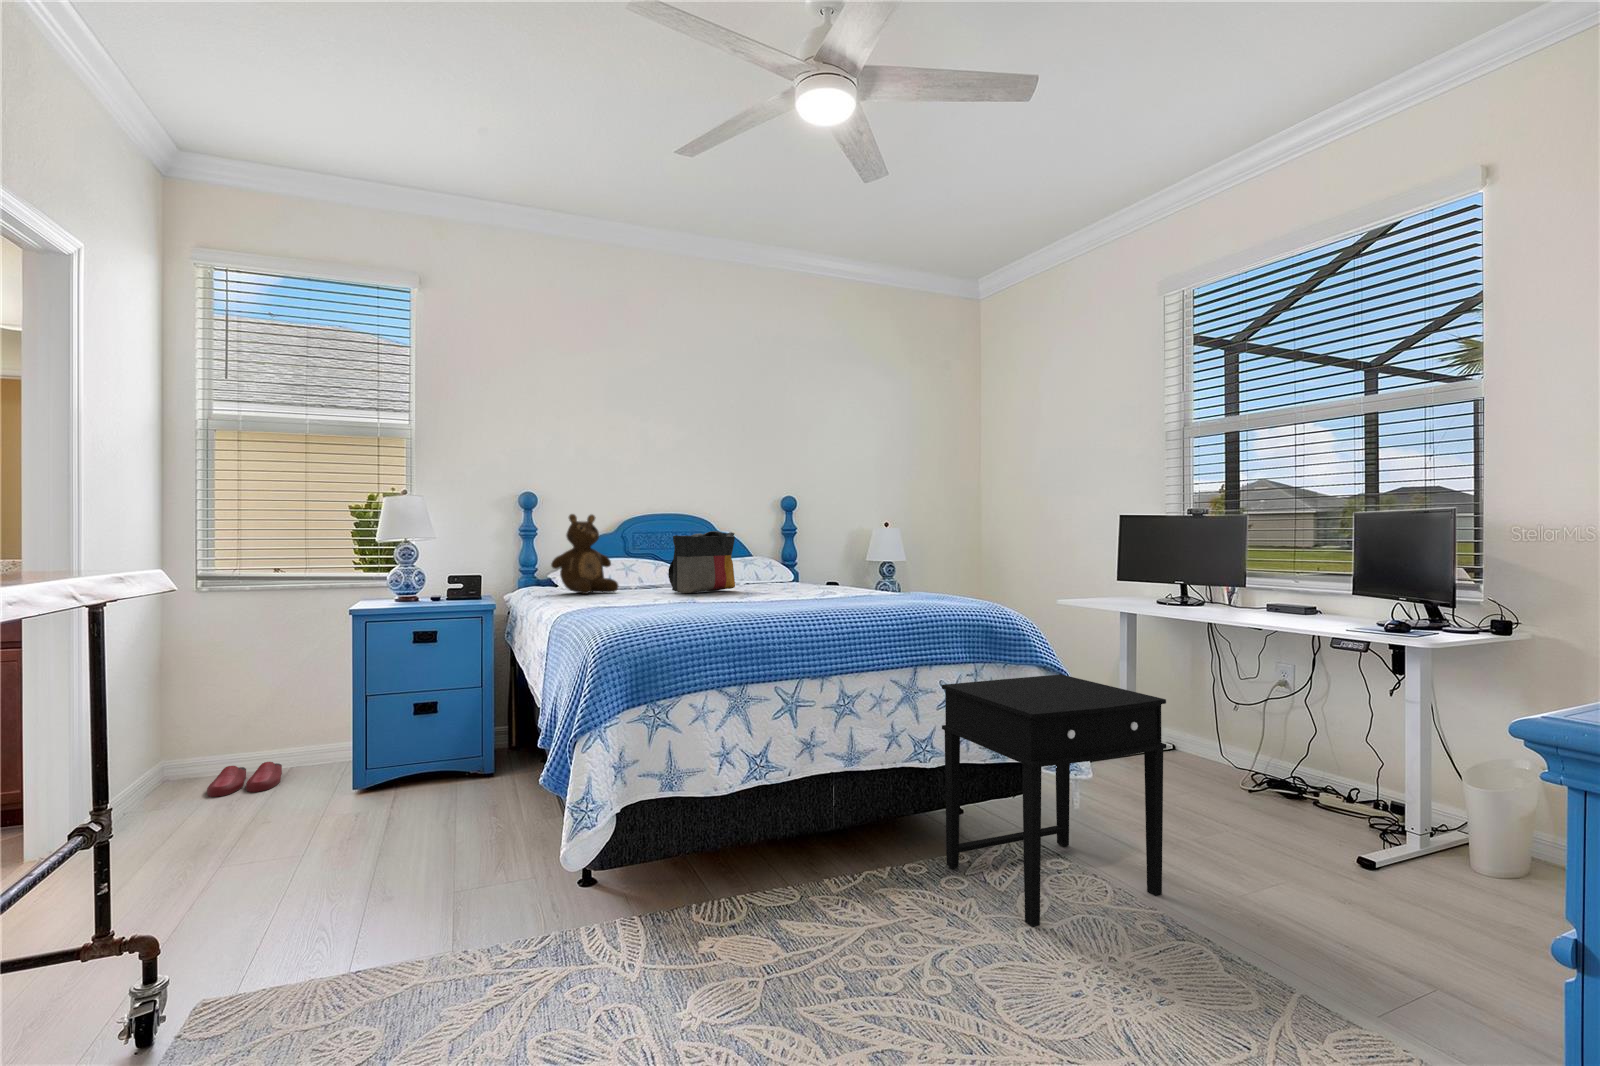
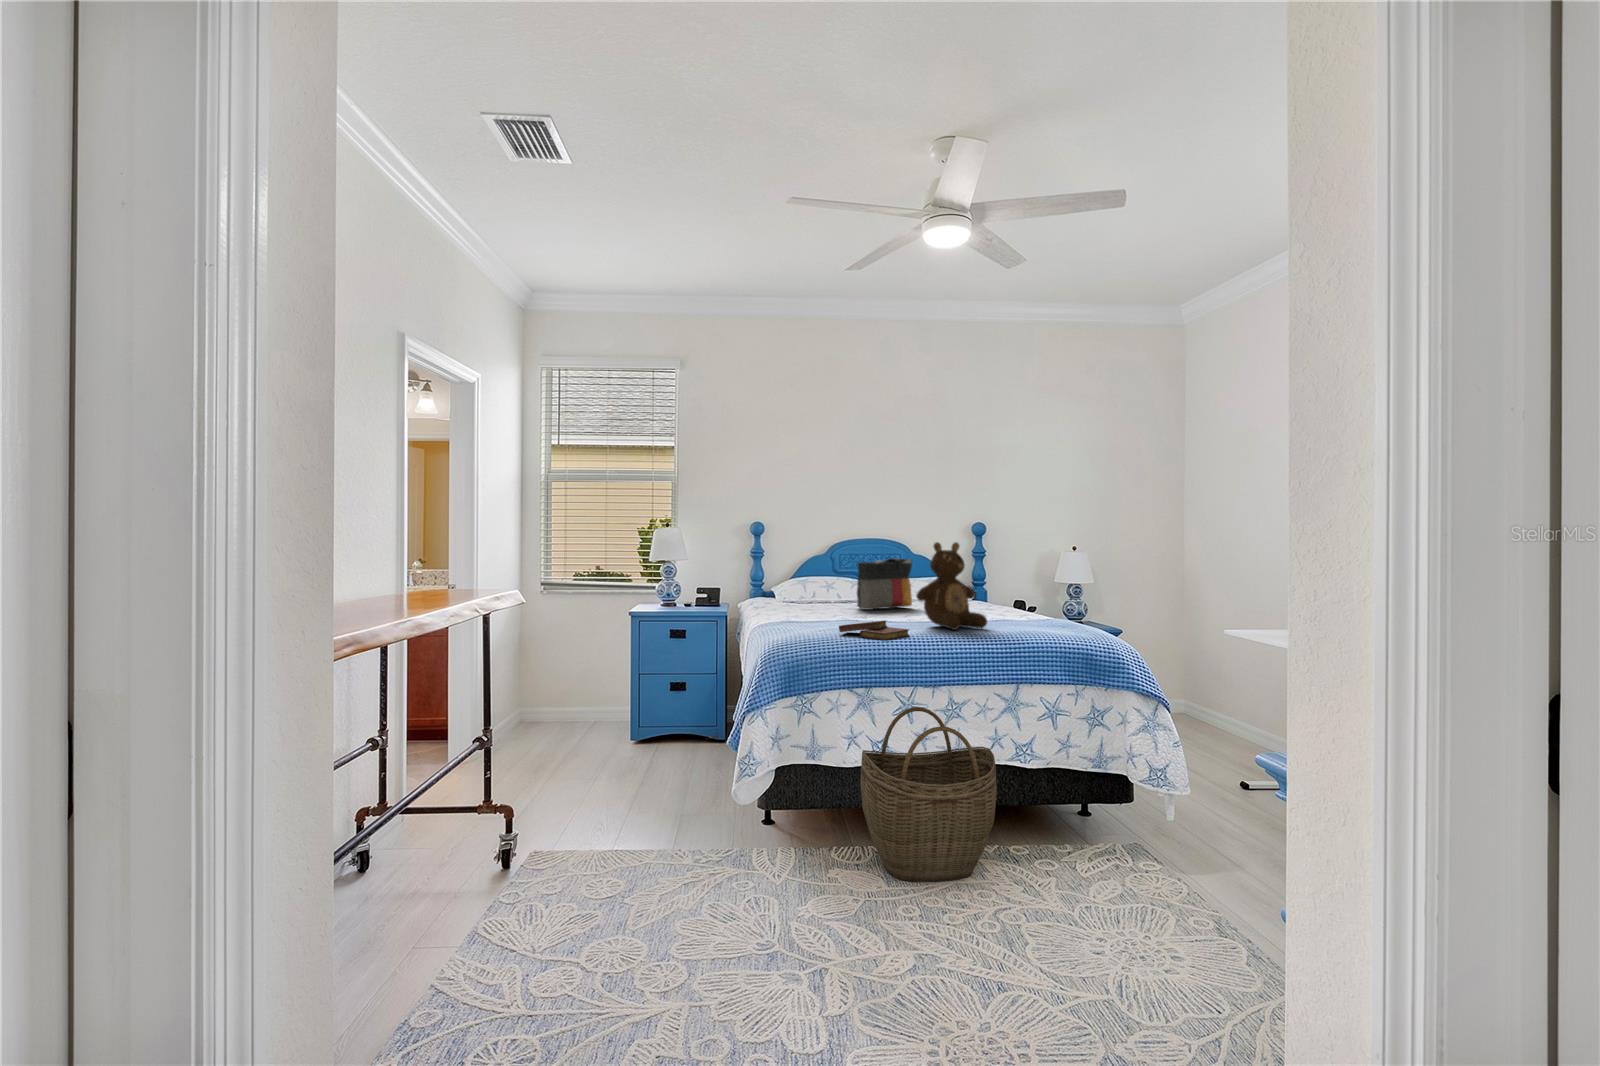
teddy bear: present [551,514,619,594] -> present [917,542,987,630]
book: none [696,596,788,619] -> present [839,620,910,640]
side table: present [942,674,1166,927] -> none [1035,701,1223,899]
woven basket: none [745,705,923,945] -> present [860,707,997,882]
slippers: present [207,762,282,797] -> none [547,715,590,735]

